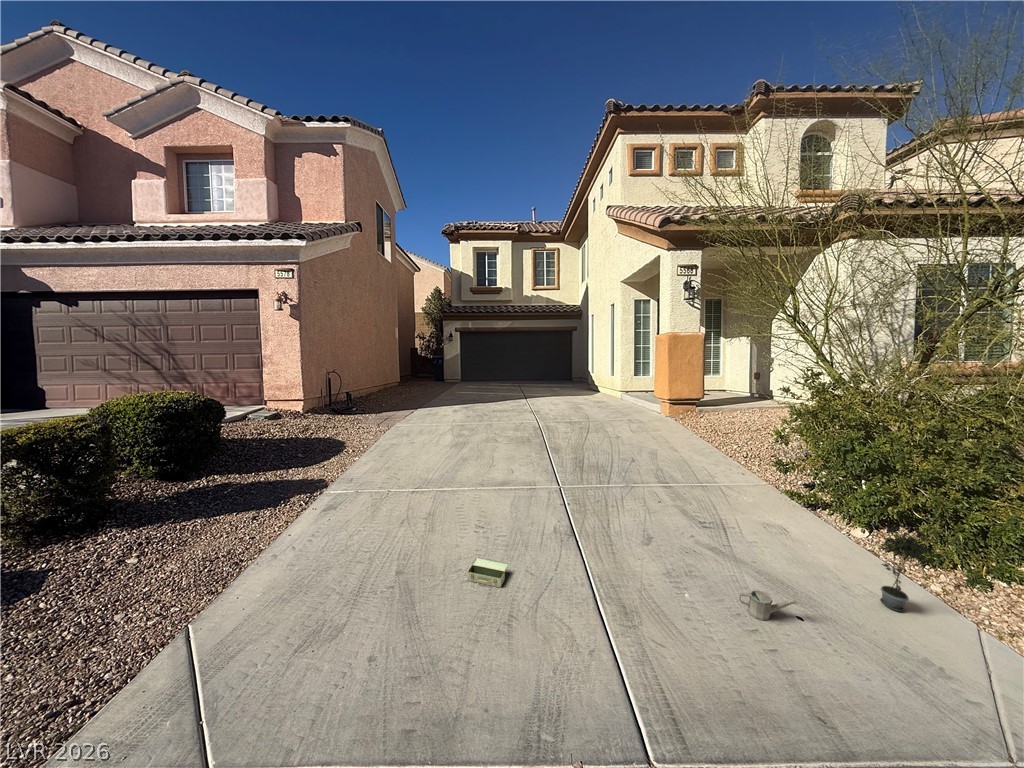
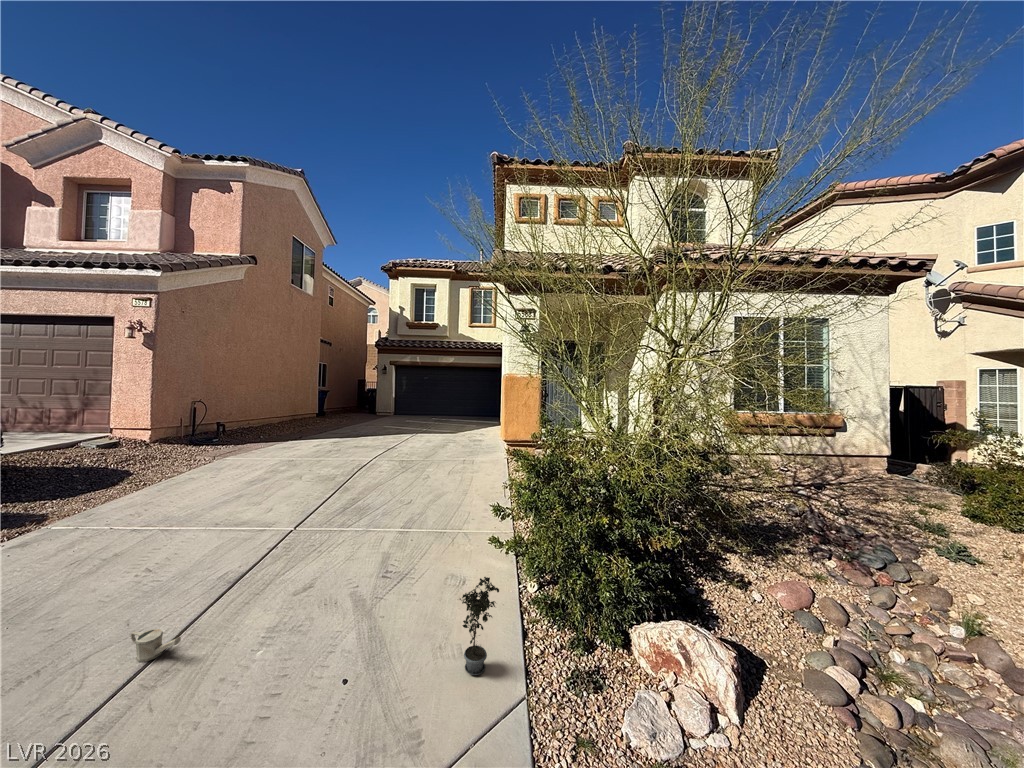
toolbox: present [467,557,508,587] -> none [44,603,103,638]
watering can: present [739,590,798,621] -> present [131,629,181,662]

